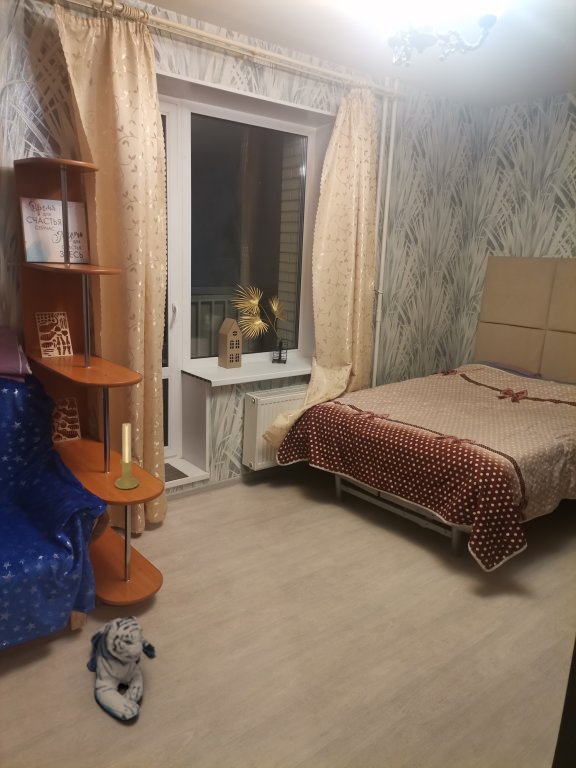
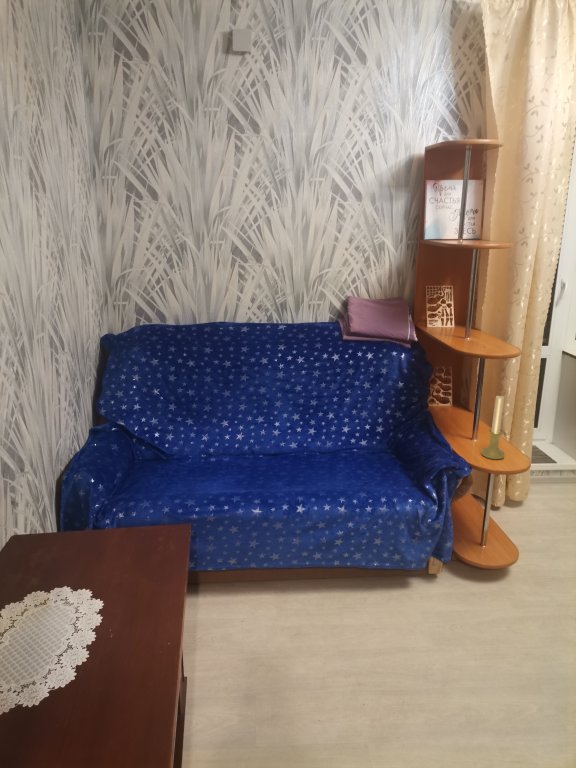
plush toy: present [87,617,155,720] -> none [437,574,502,666]

